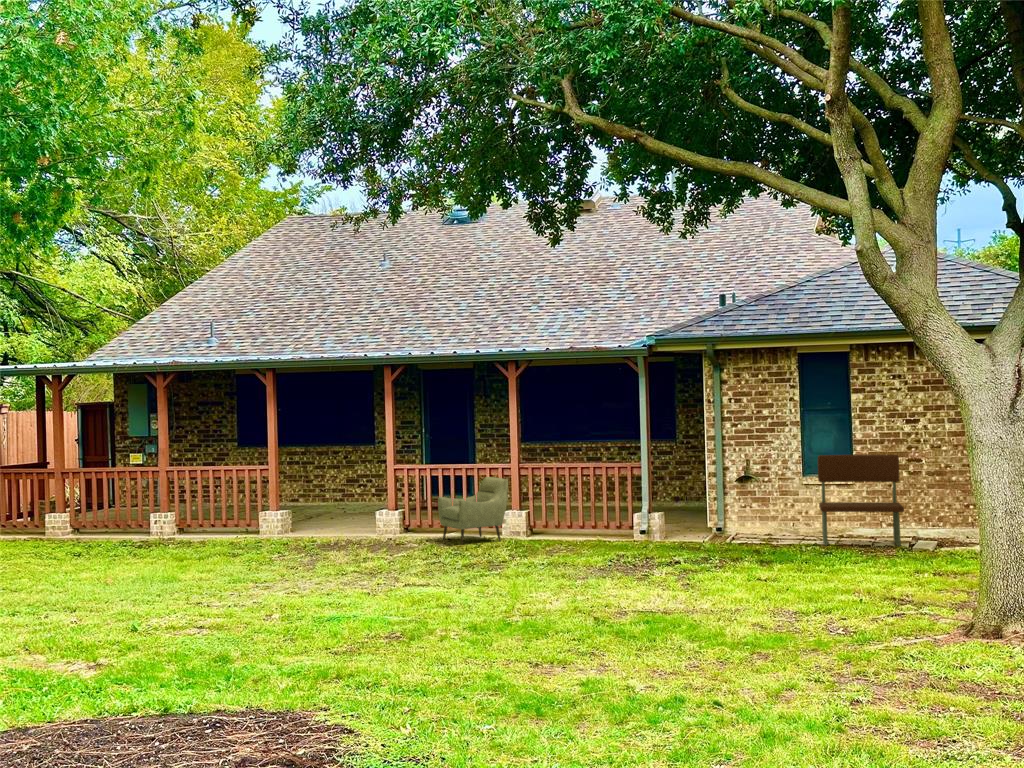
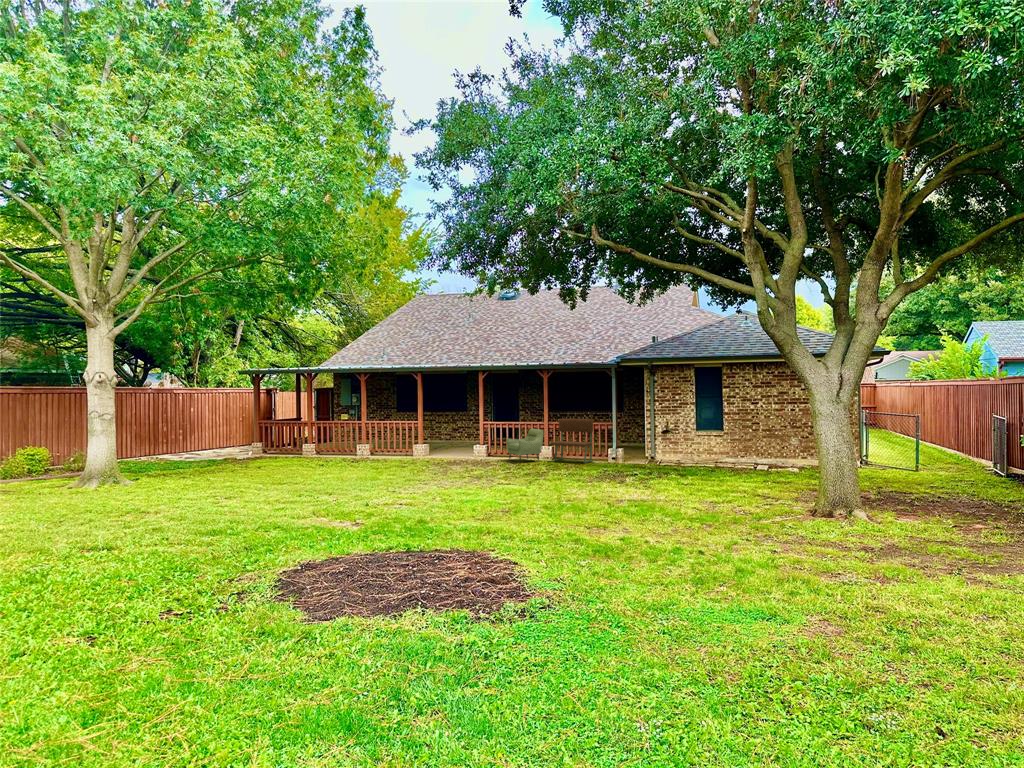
bench: present [818,454,904,546] -> present [550,419,593,463]

